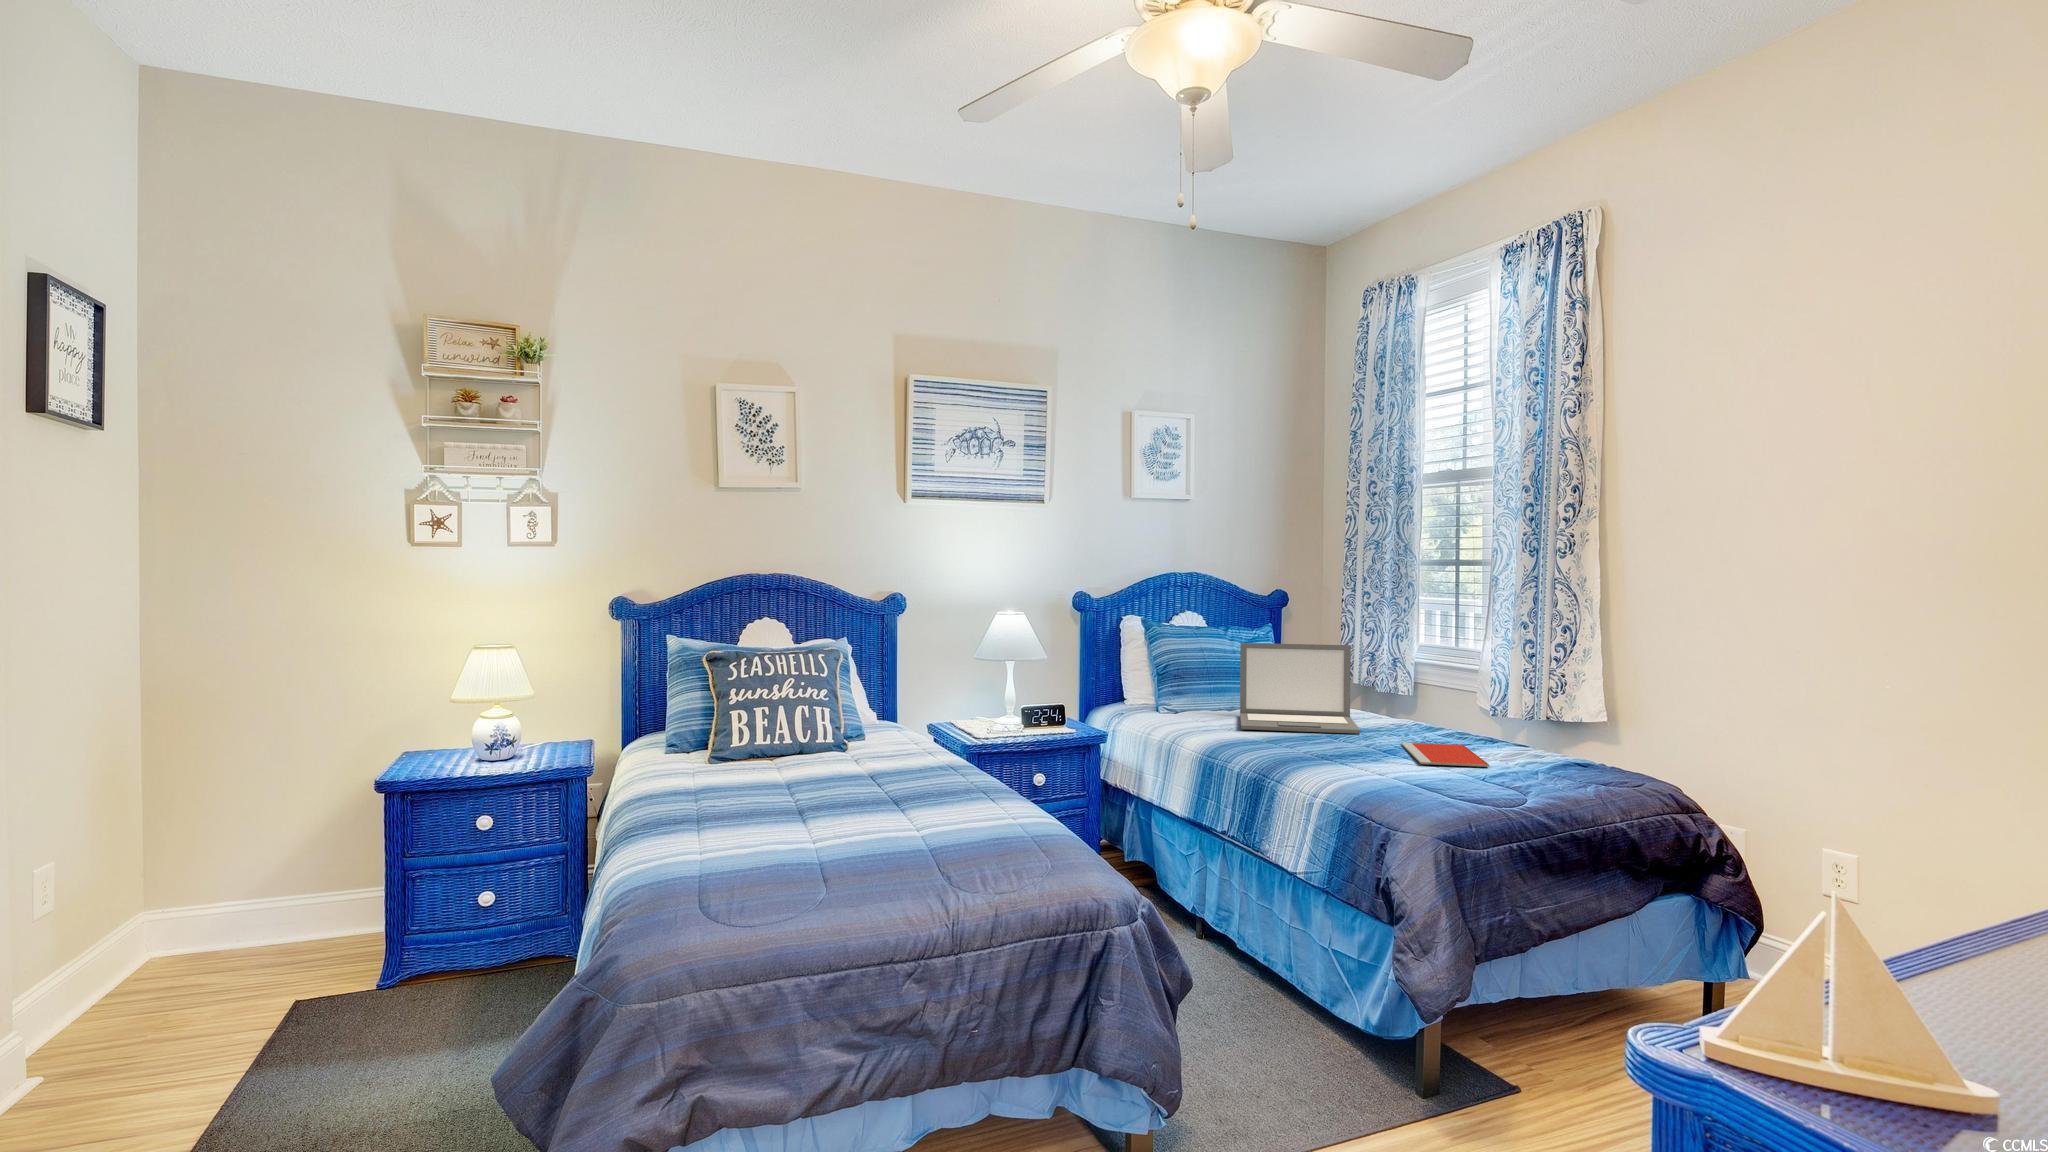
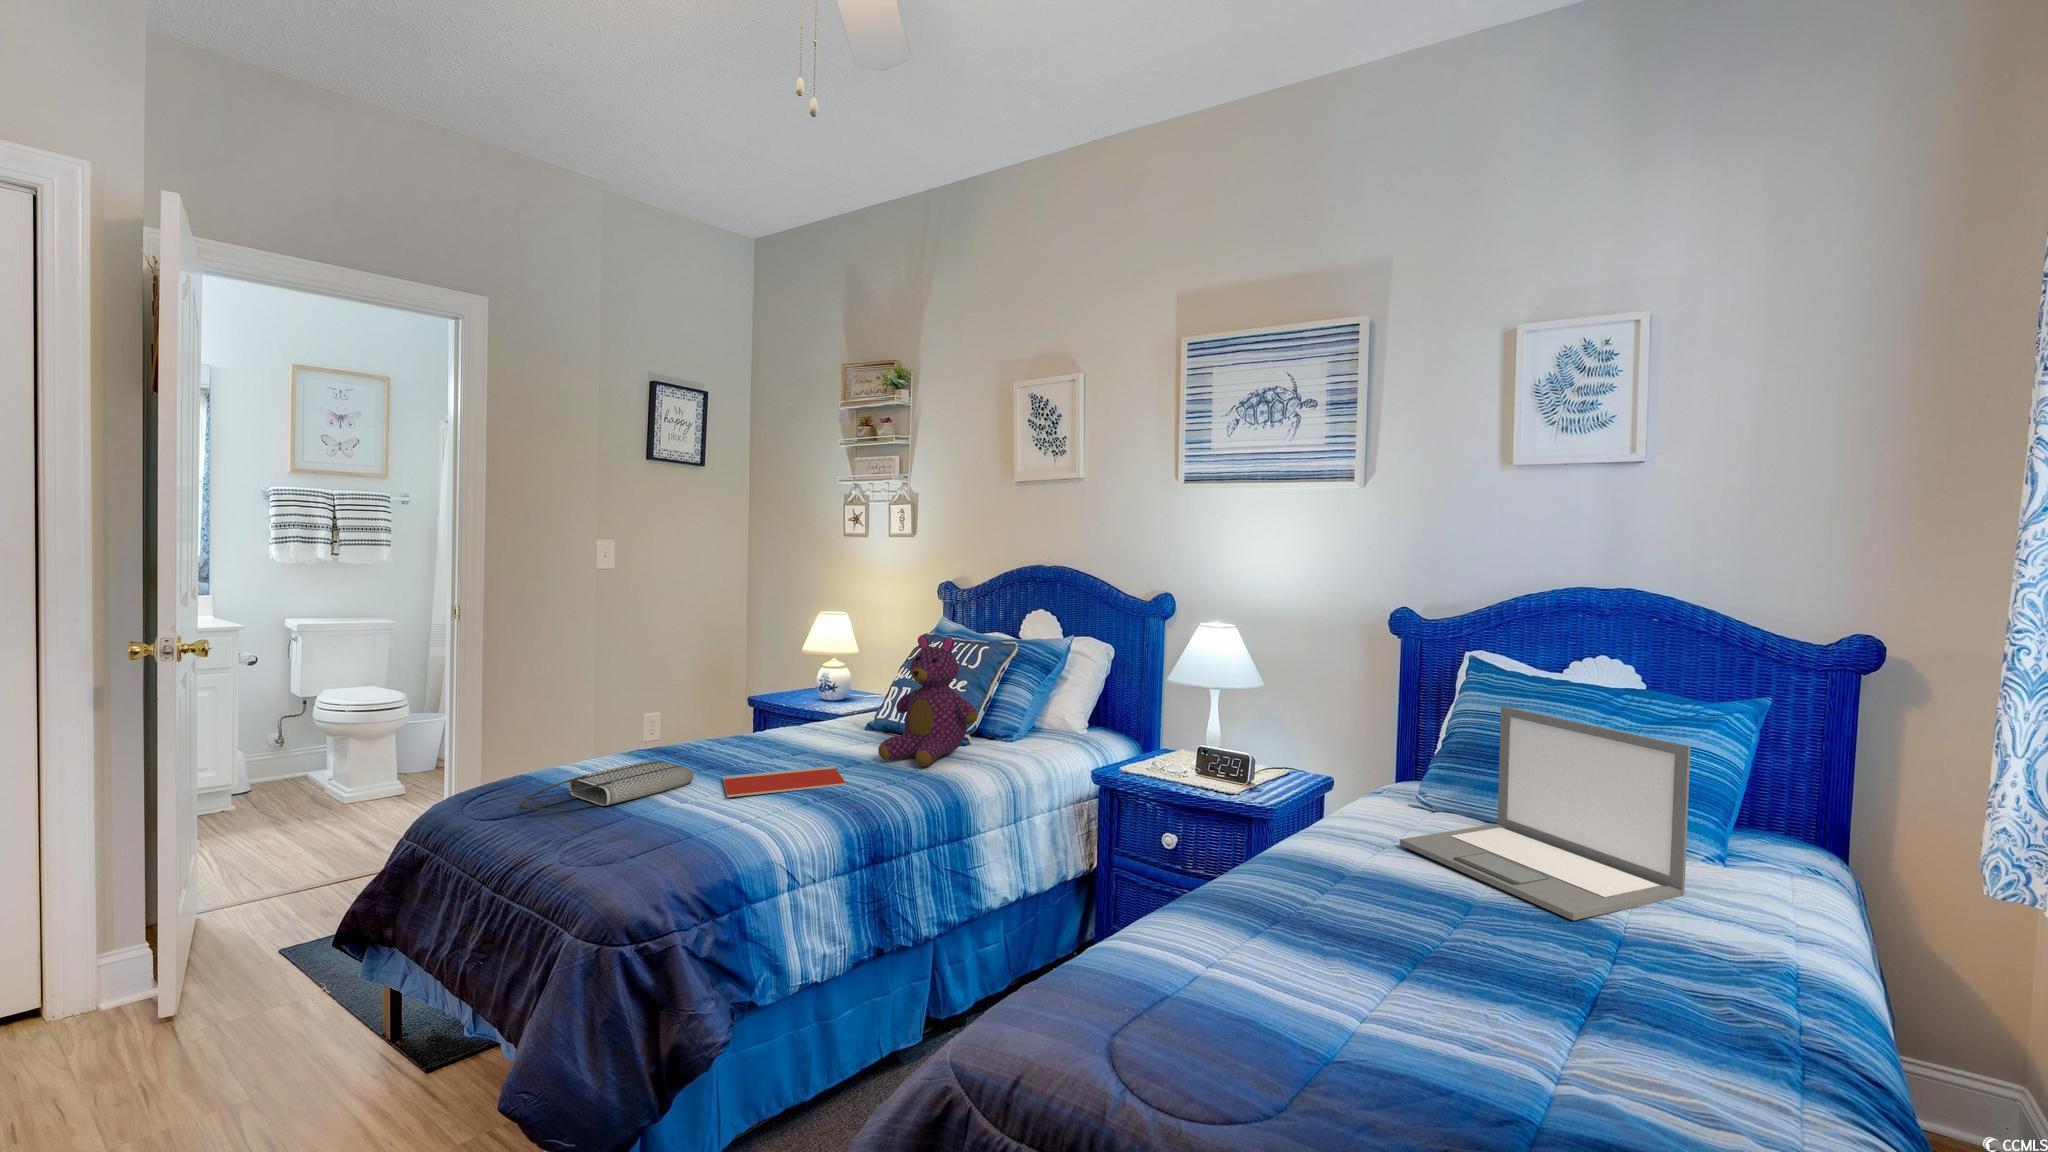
teddy bear: none [817,639,913,767] -> present [878,635,978,767]
notebook: present [1401,743,1490,767] -> present [723,766,846,797]
tote bag: none [679,808,778,876] -> present [518,761,693,810]

